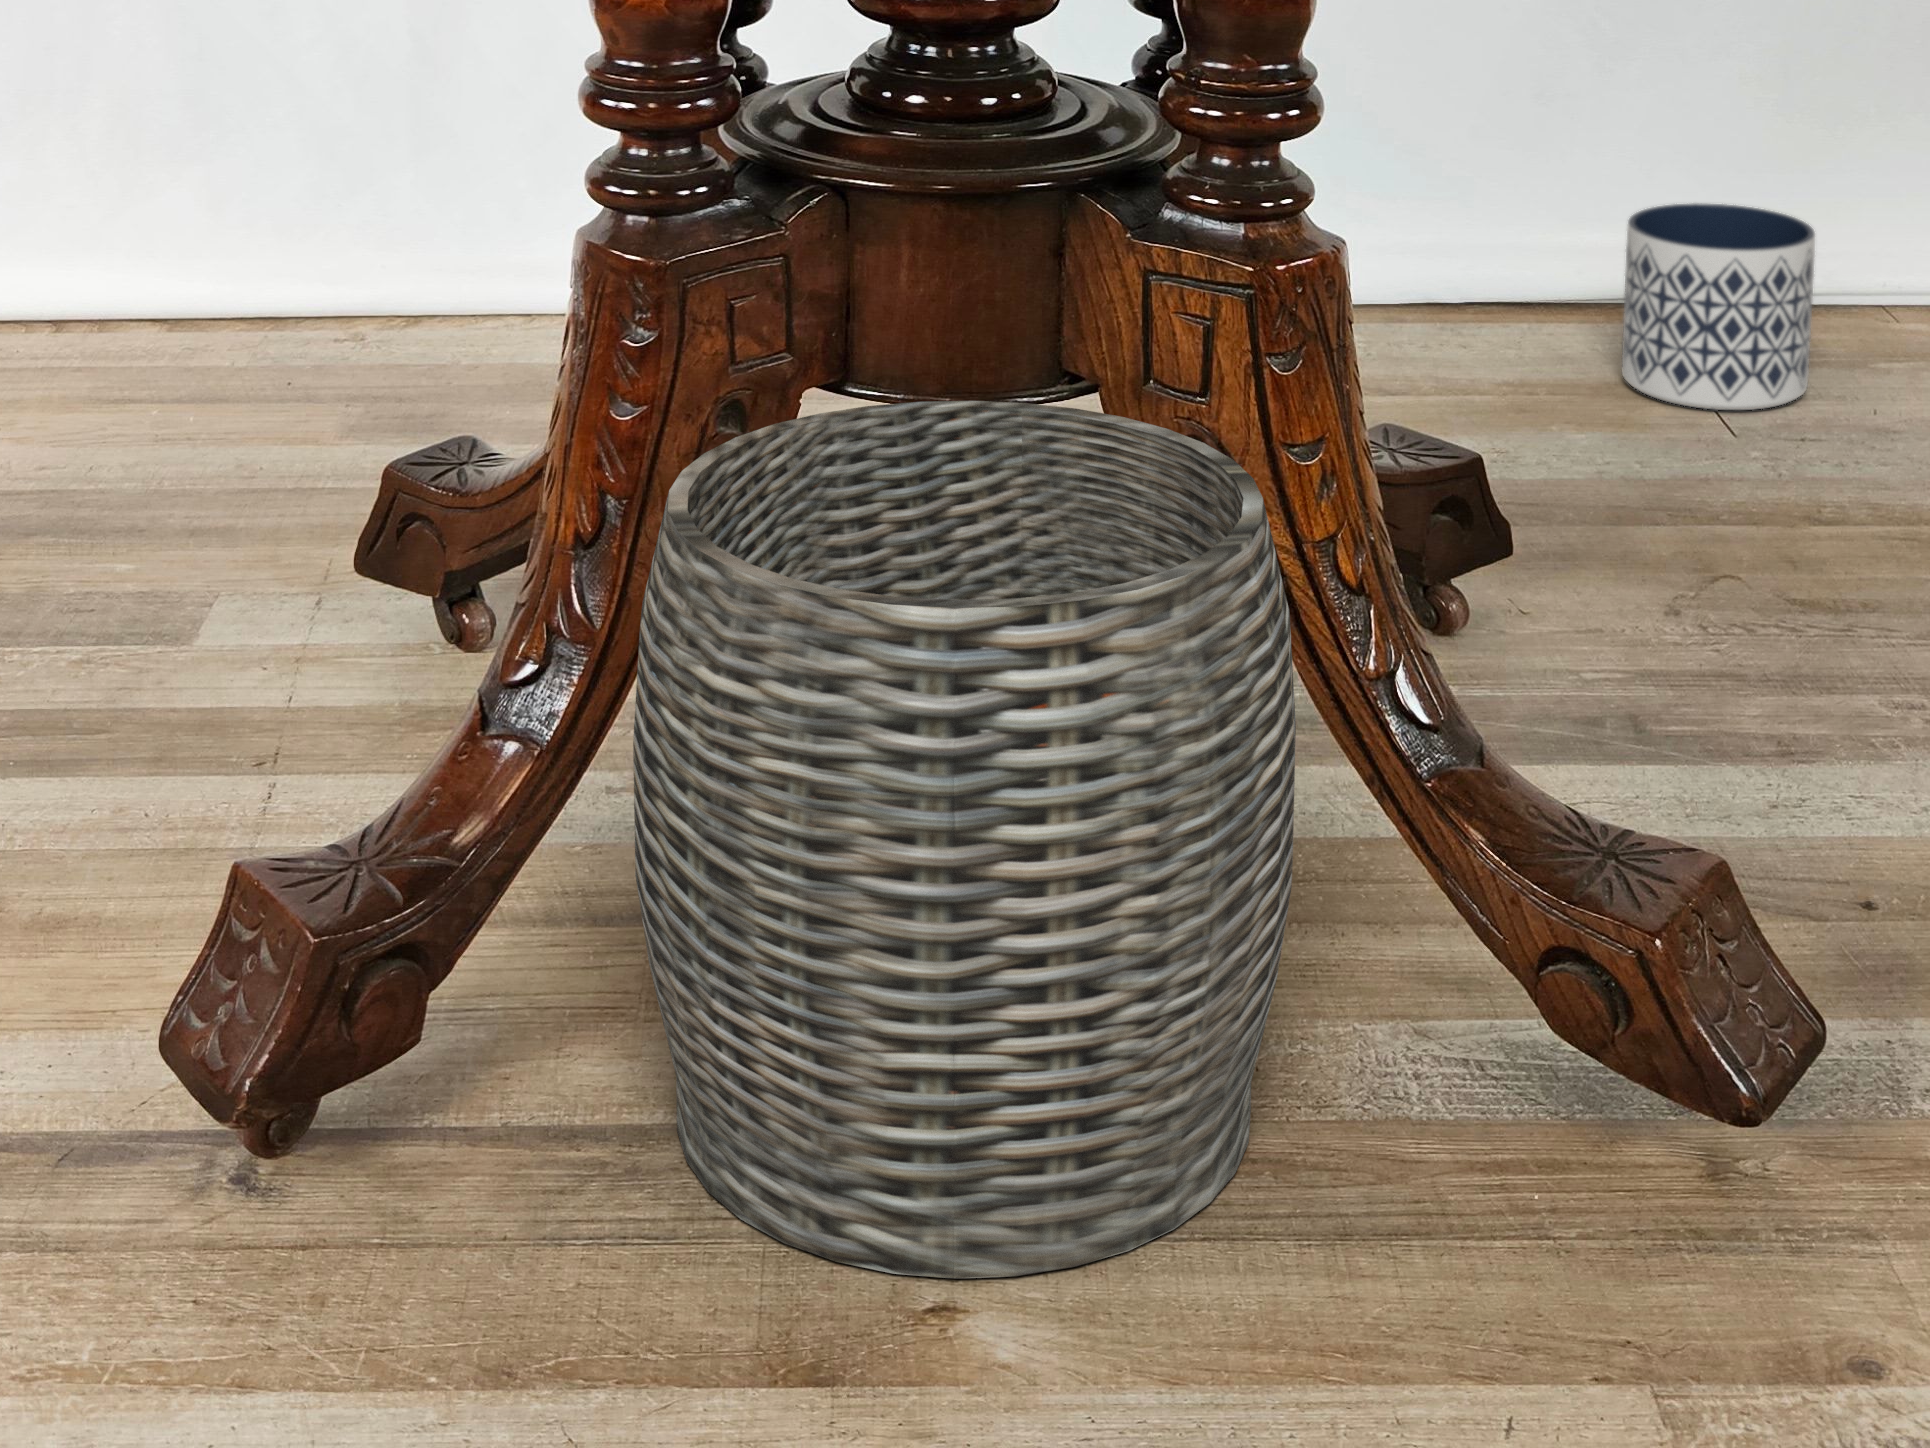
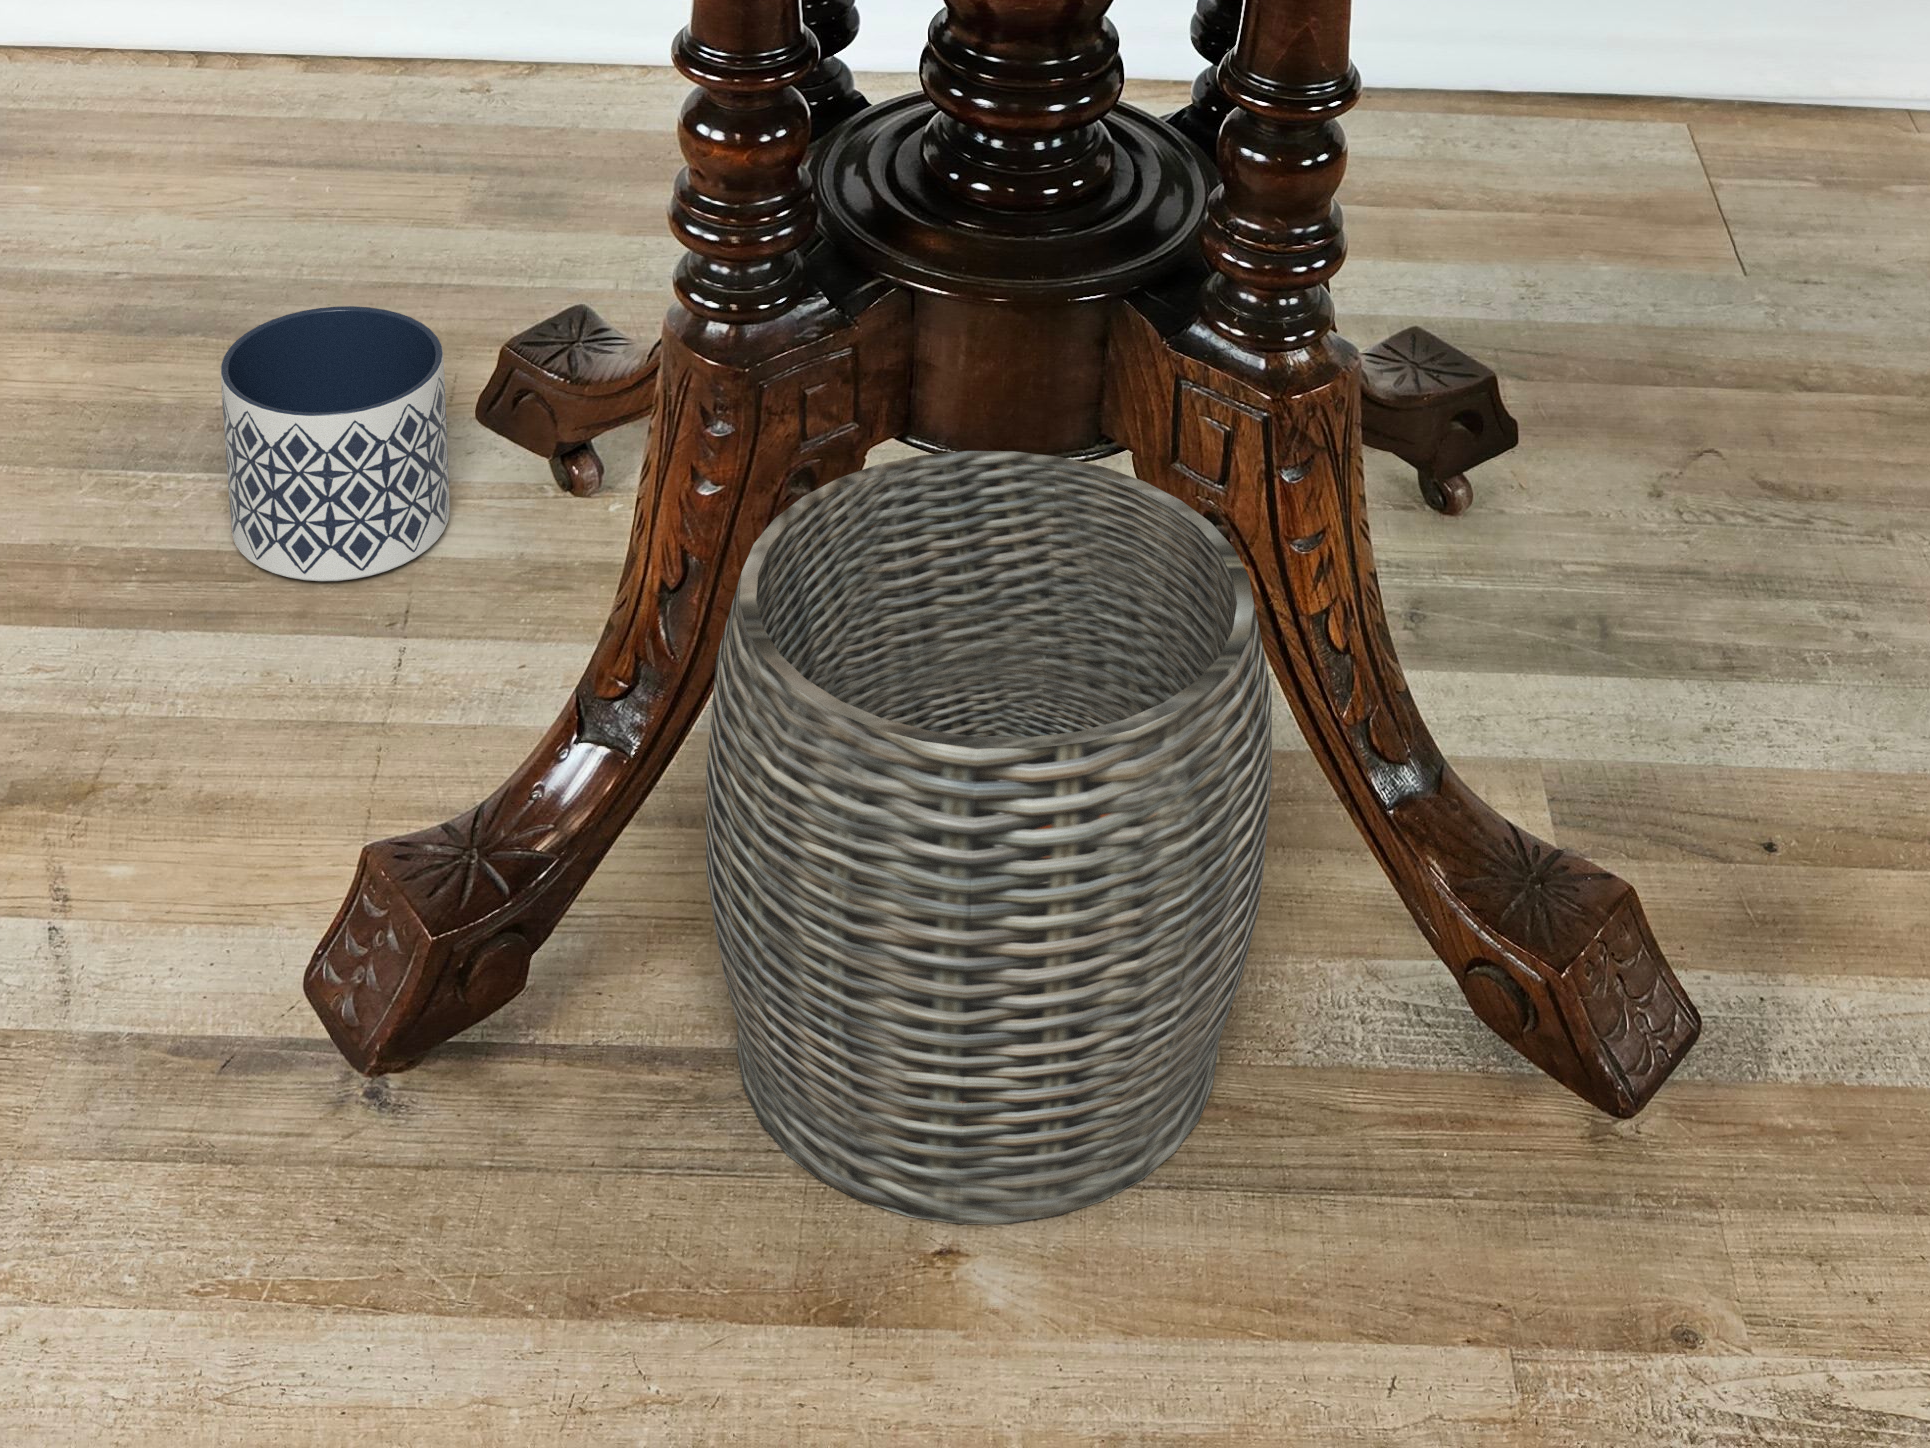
planter: present [1622,203,1815,410] -> present [221,306,450,581]

